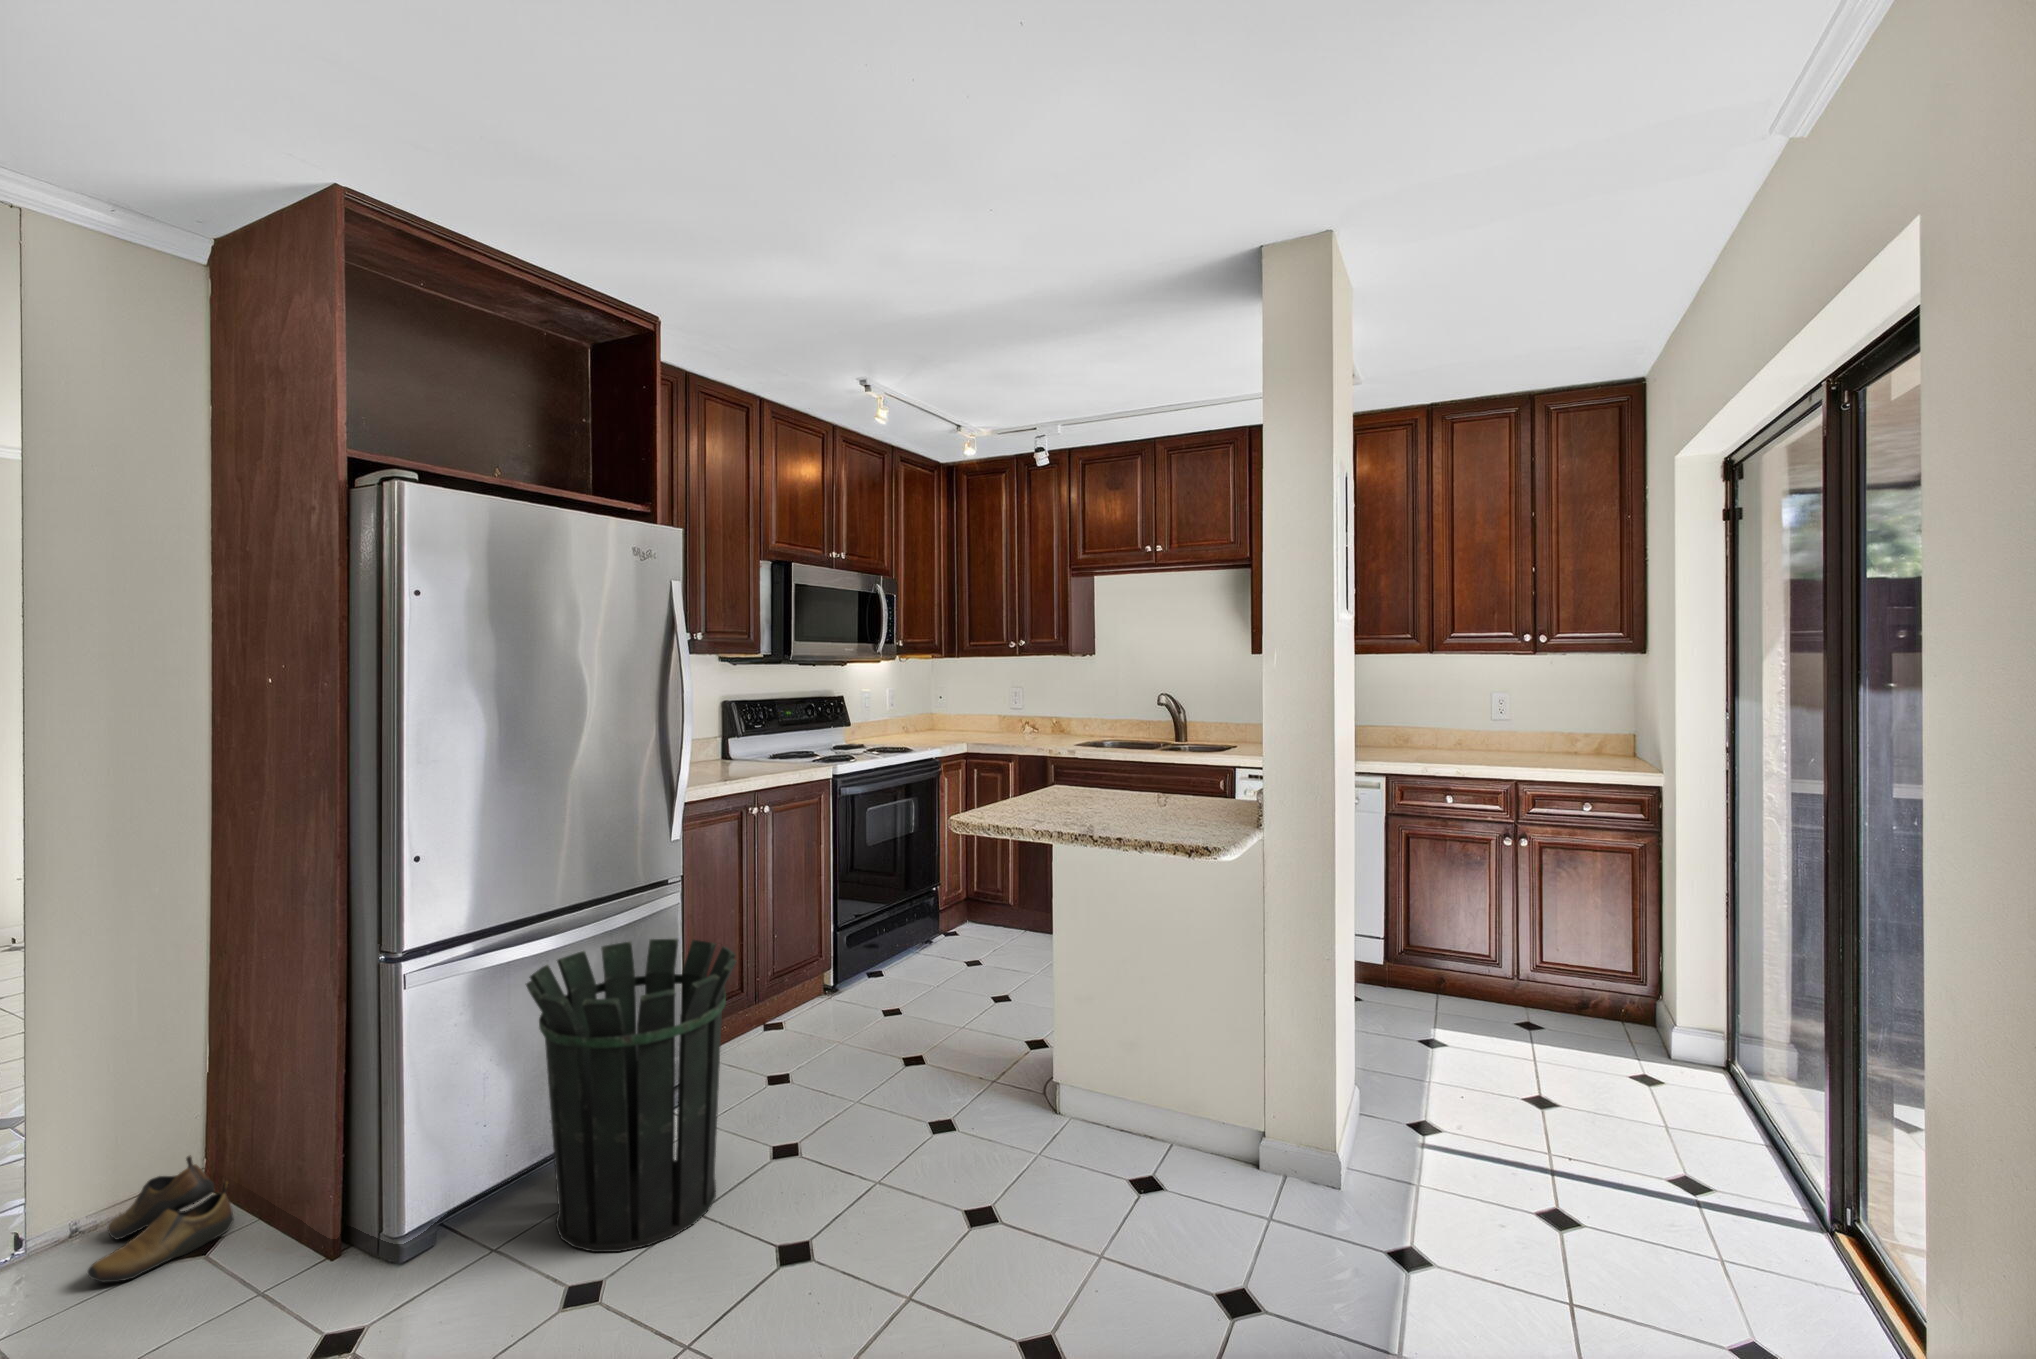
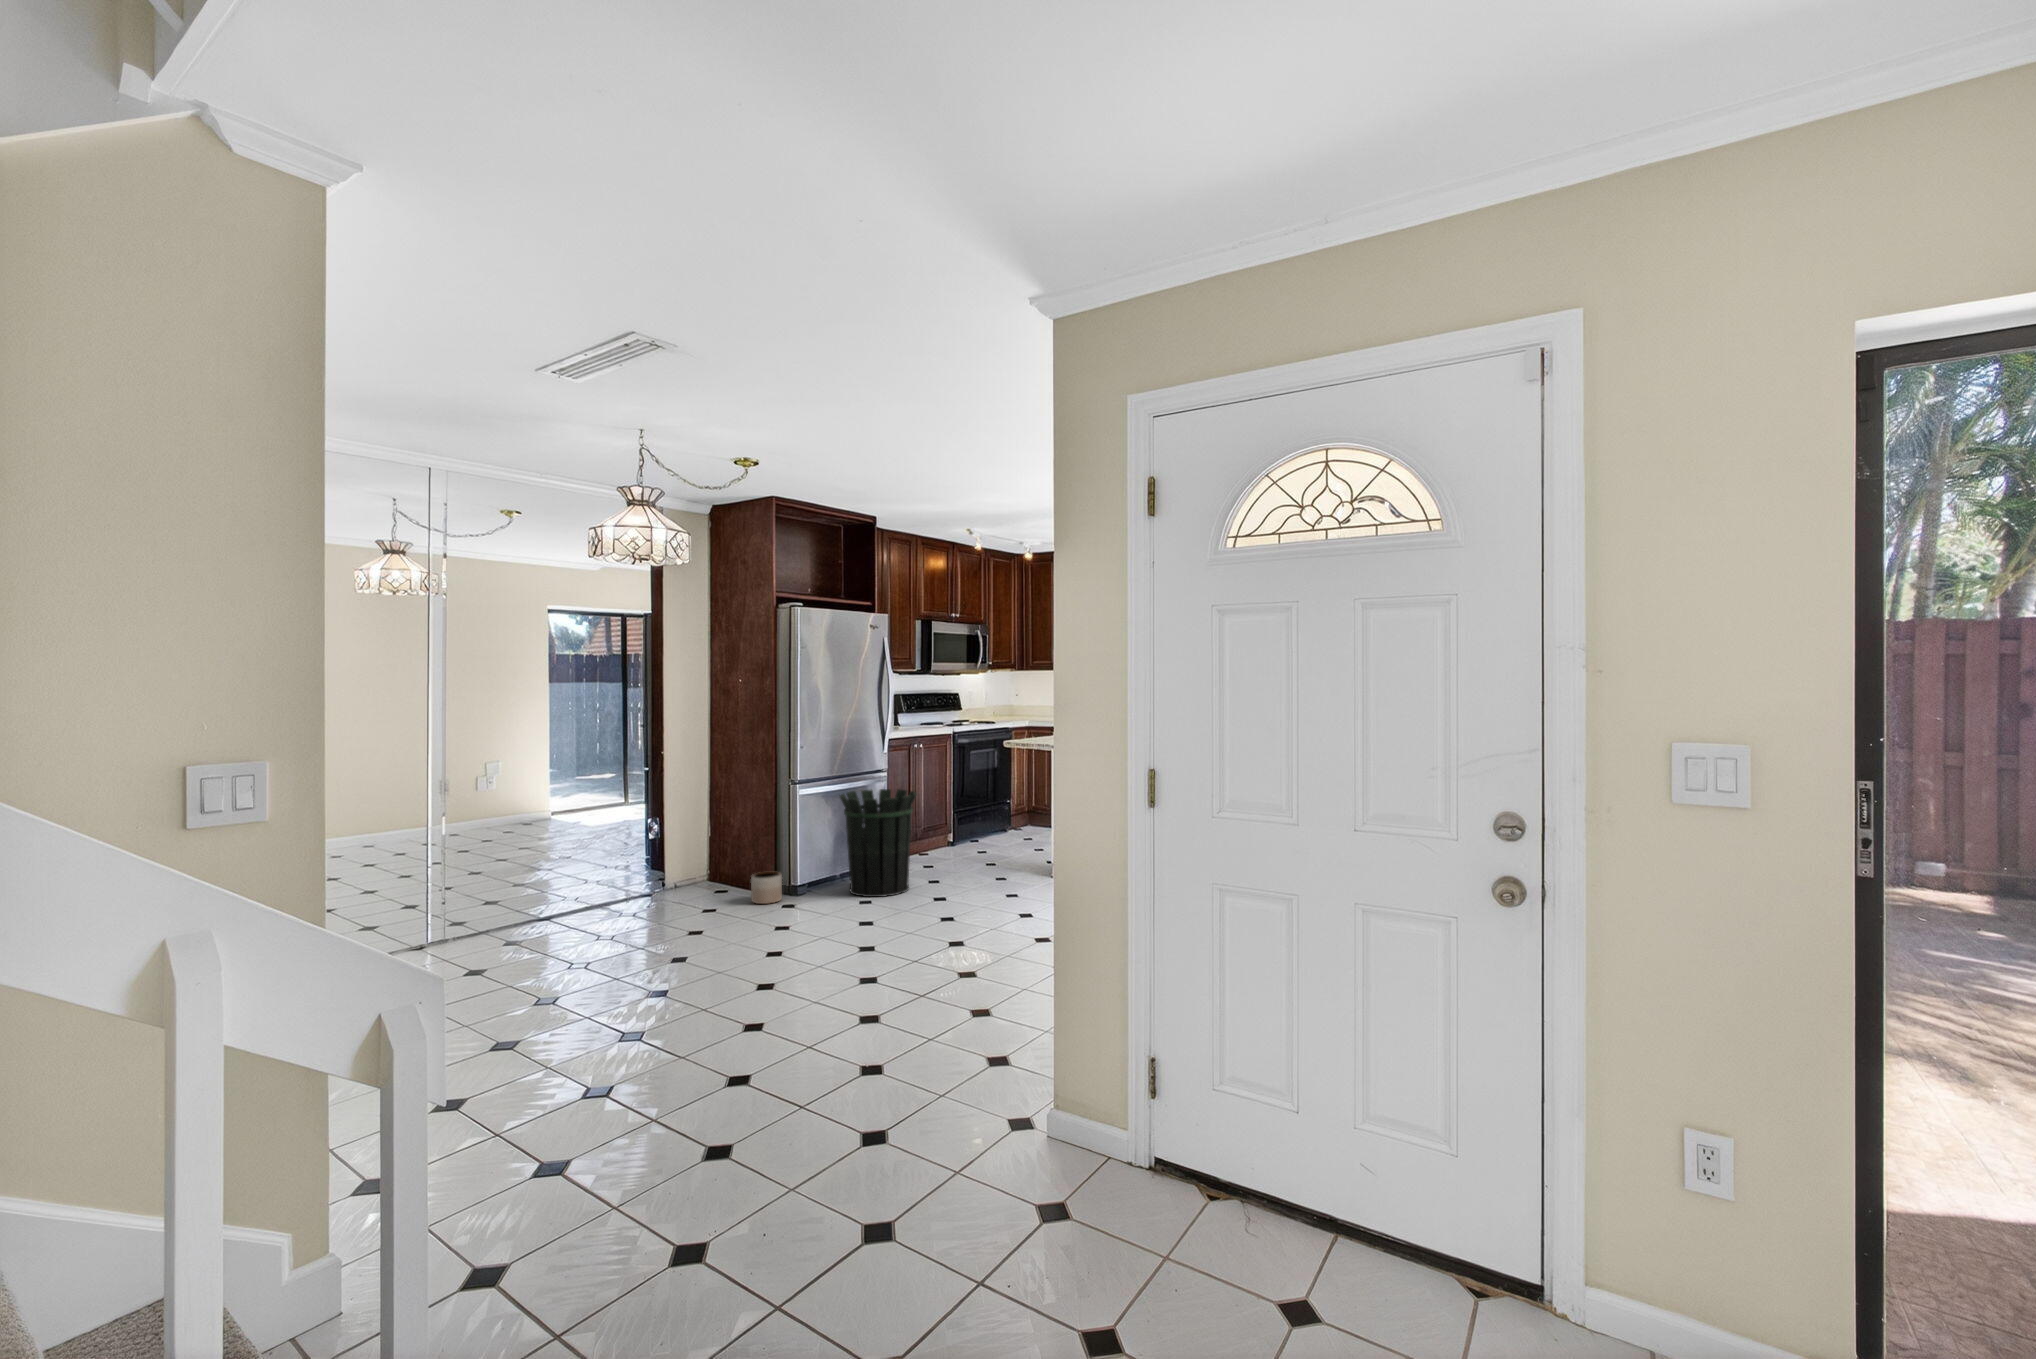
shoe: present [87,1156,234,1282] -> none [685,861,729,898]
planter: none [248,1196,351,1315] -> present [751,871,782,904]

